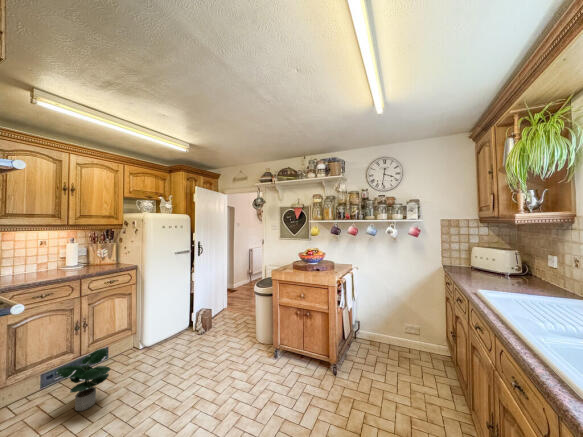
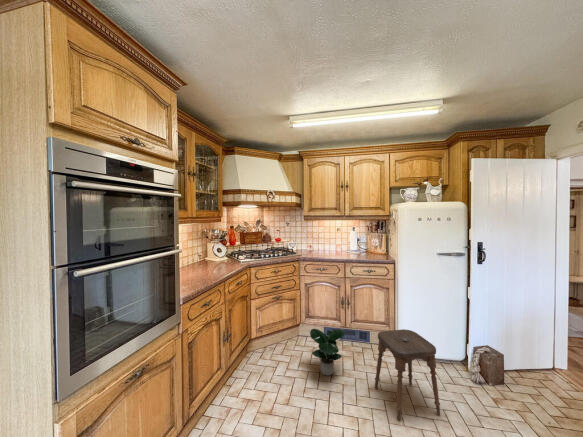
stool: none [146,315,198,382] -> present [375,329,440,421]

